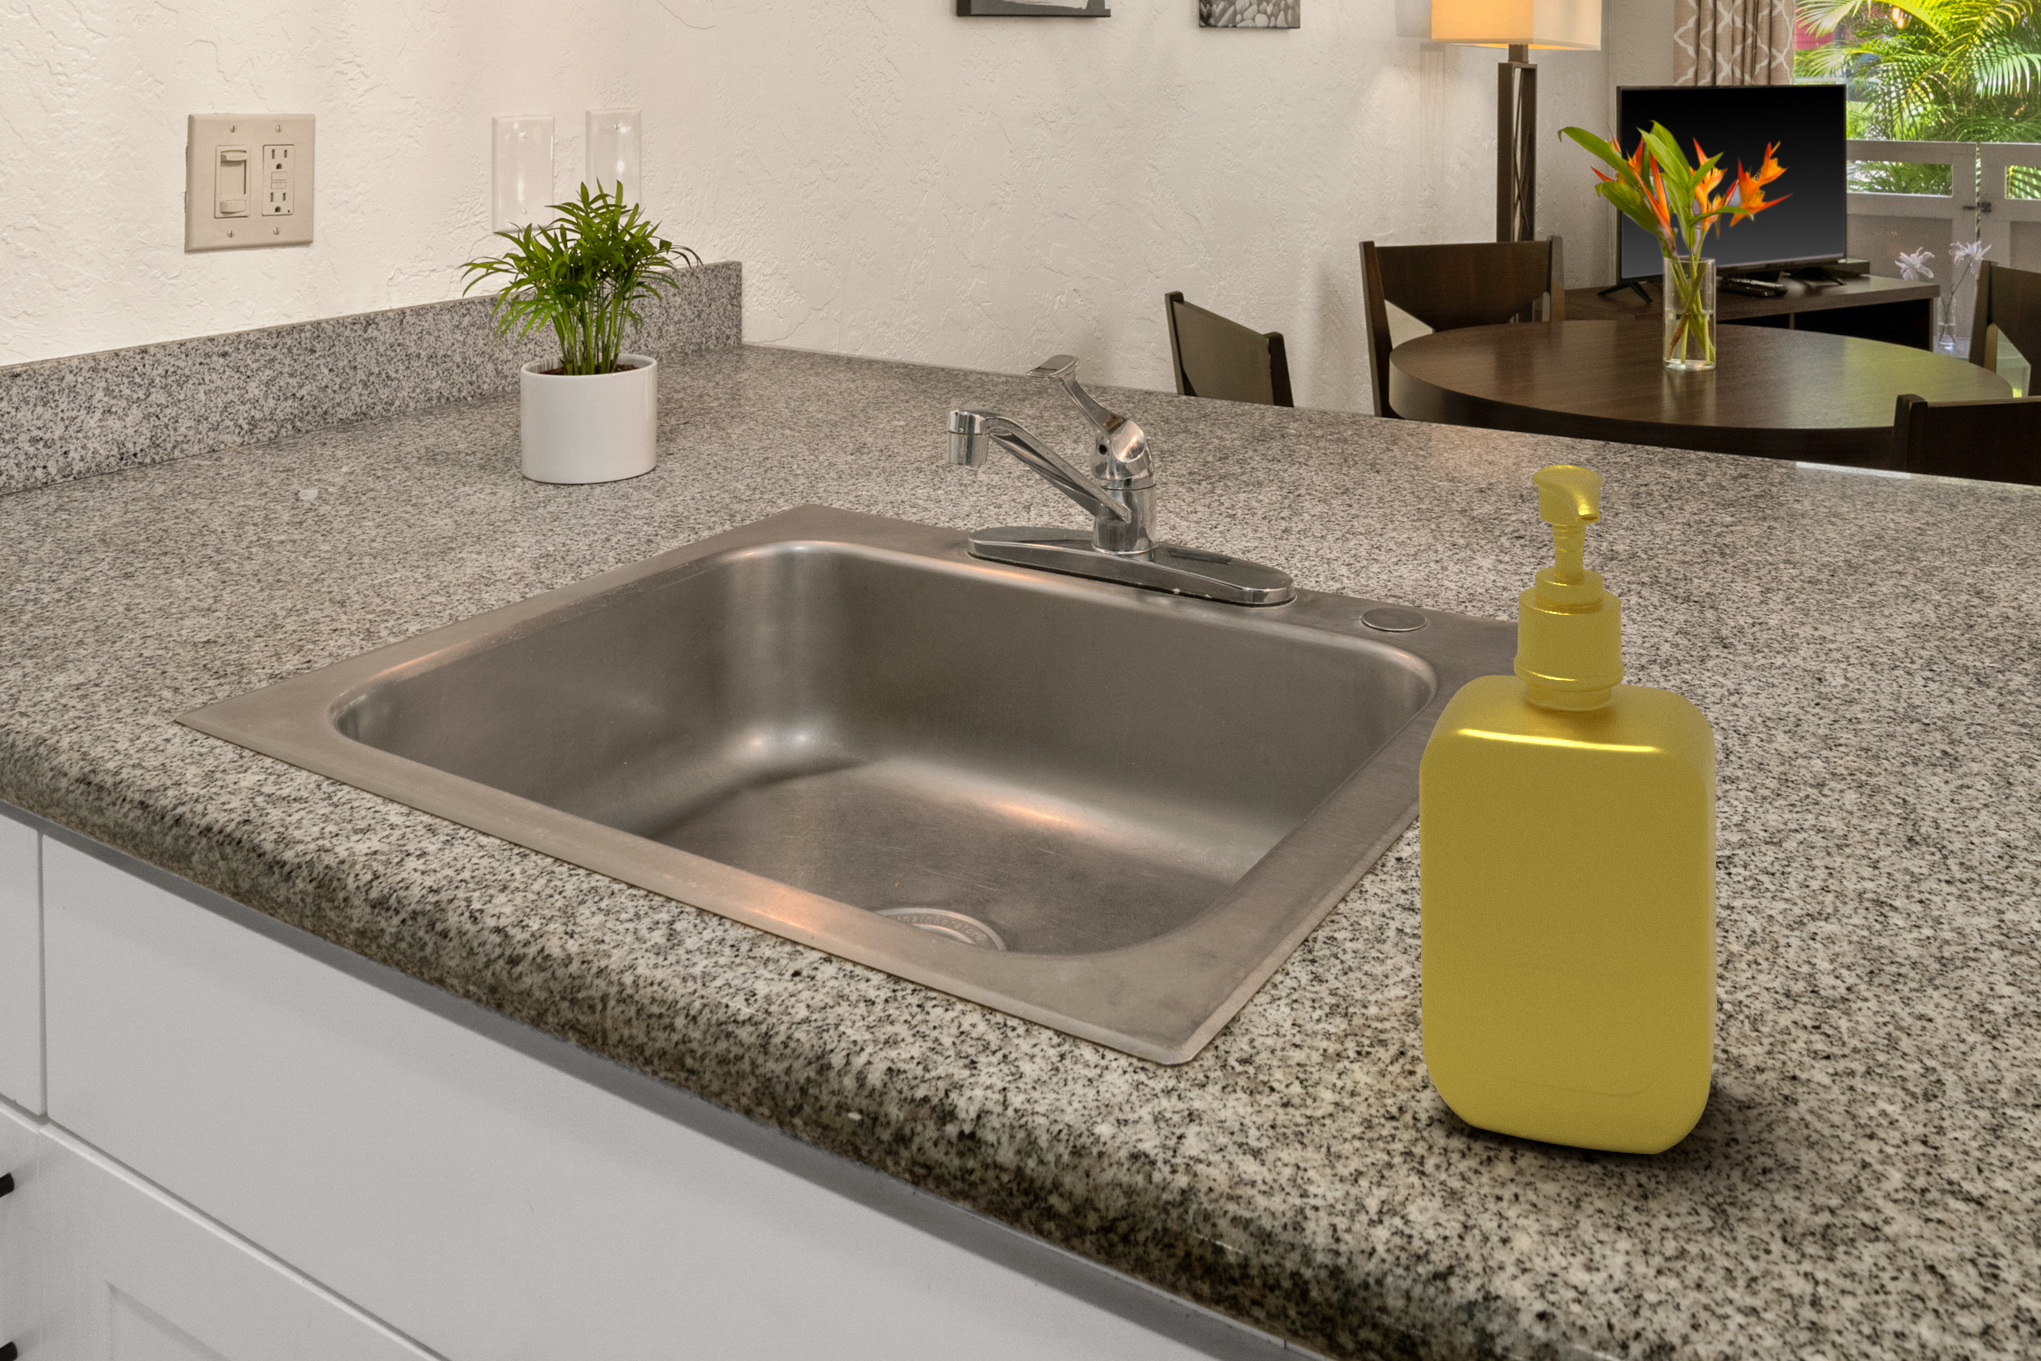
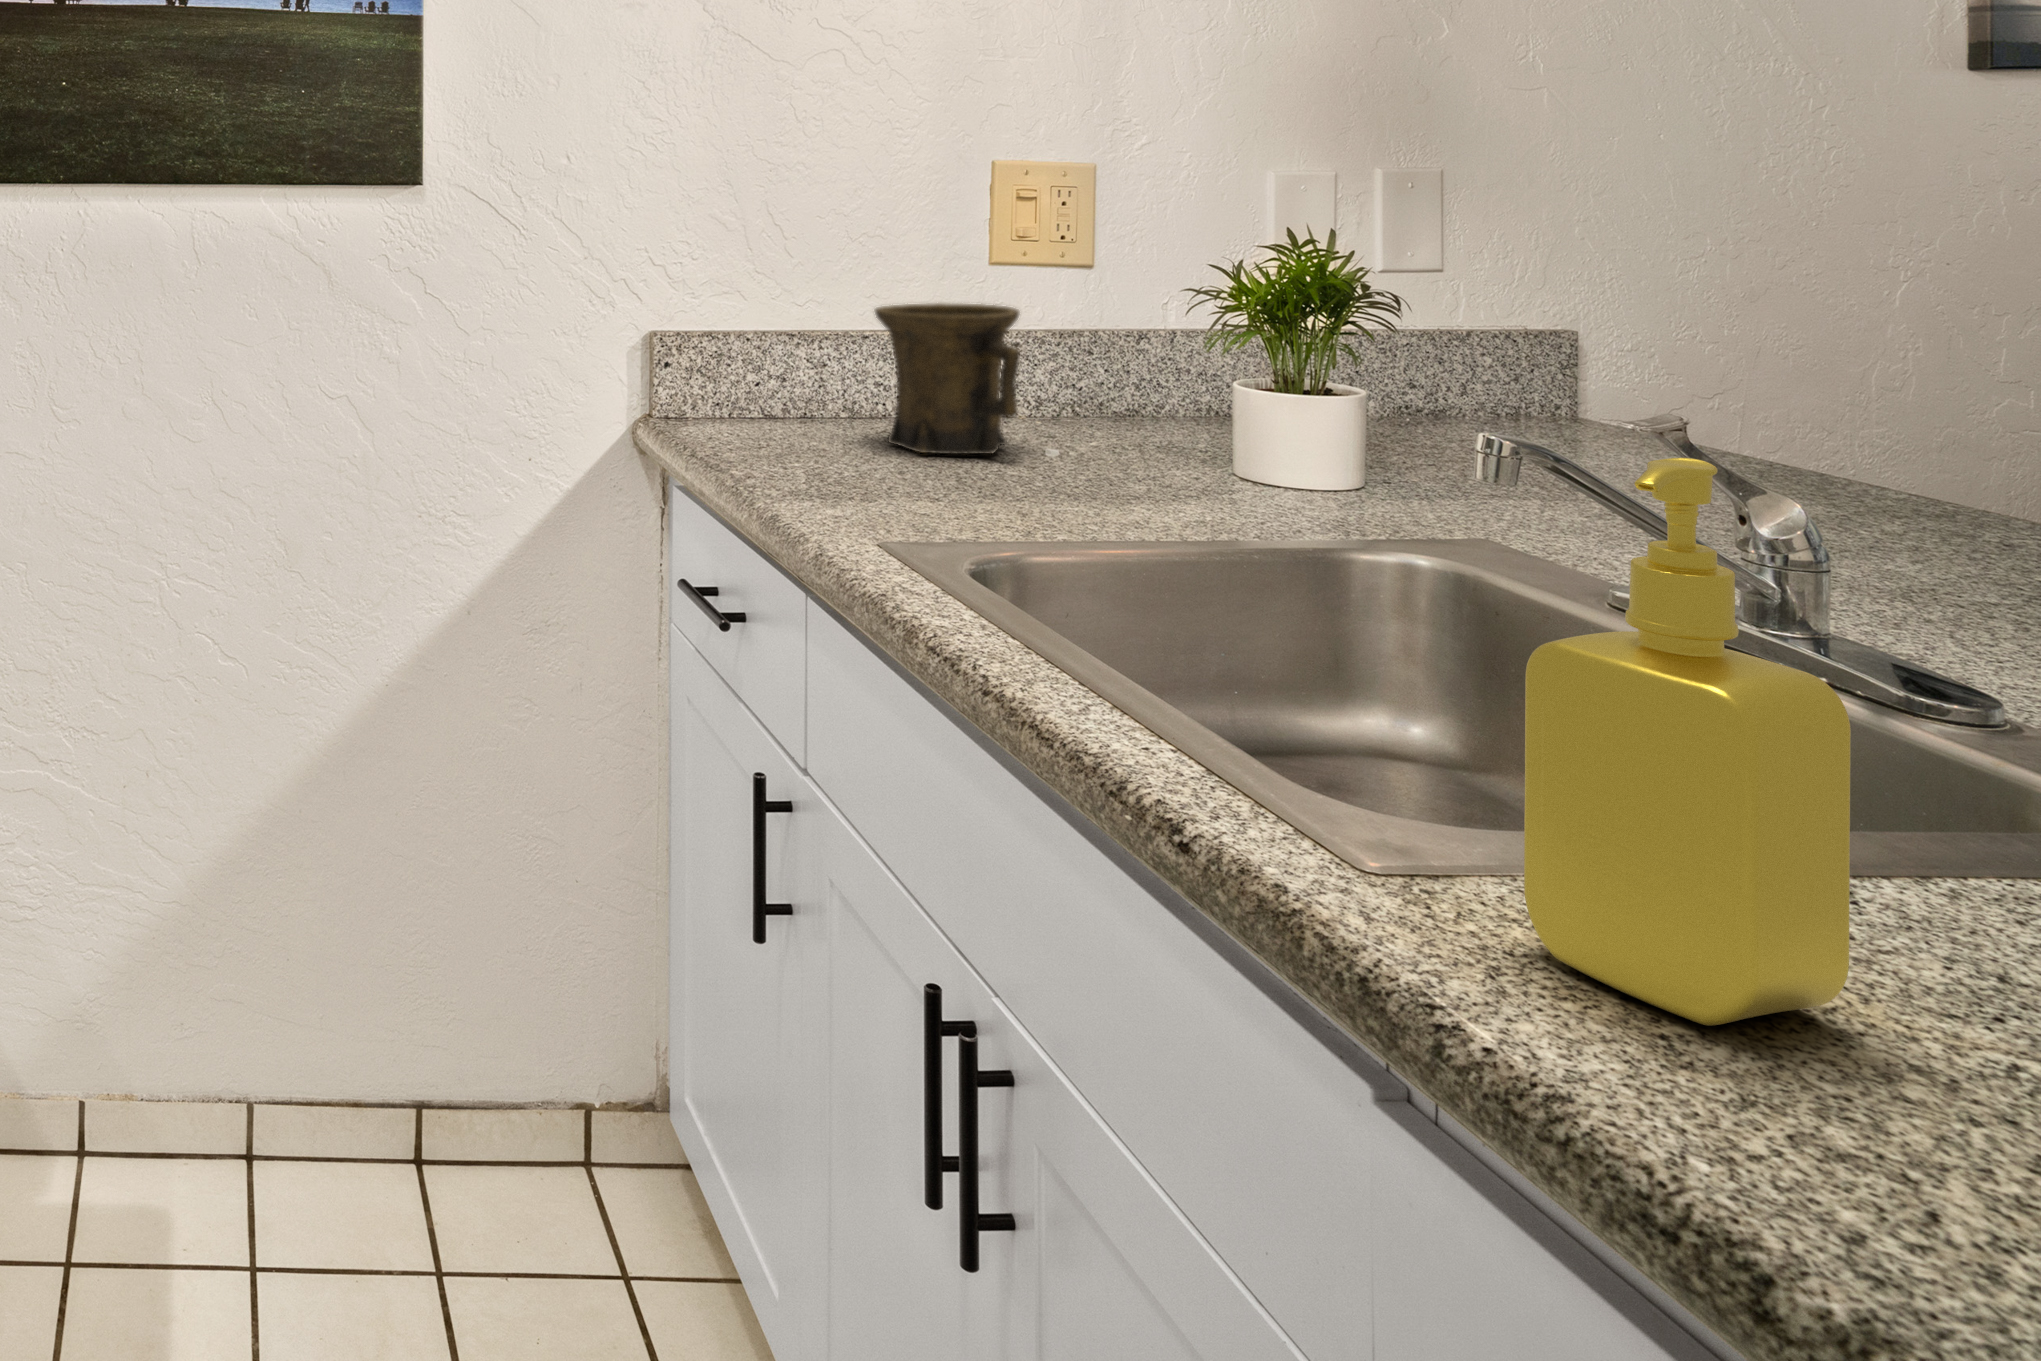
mug: none [42,311,272,535] -> present [875,303,1020,454]

